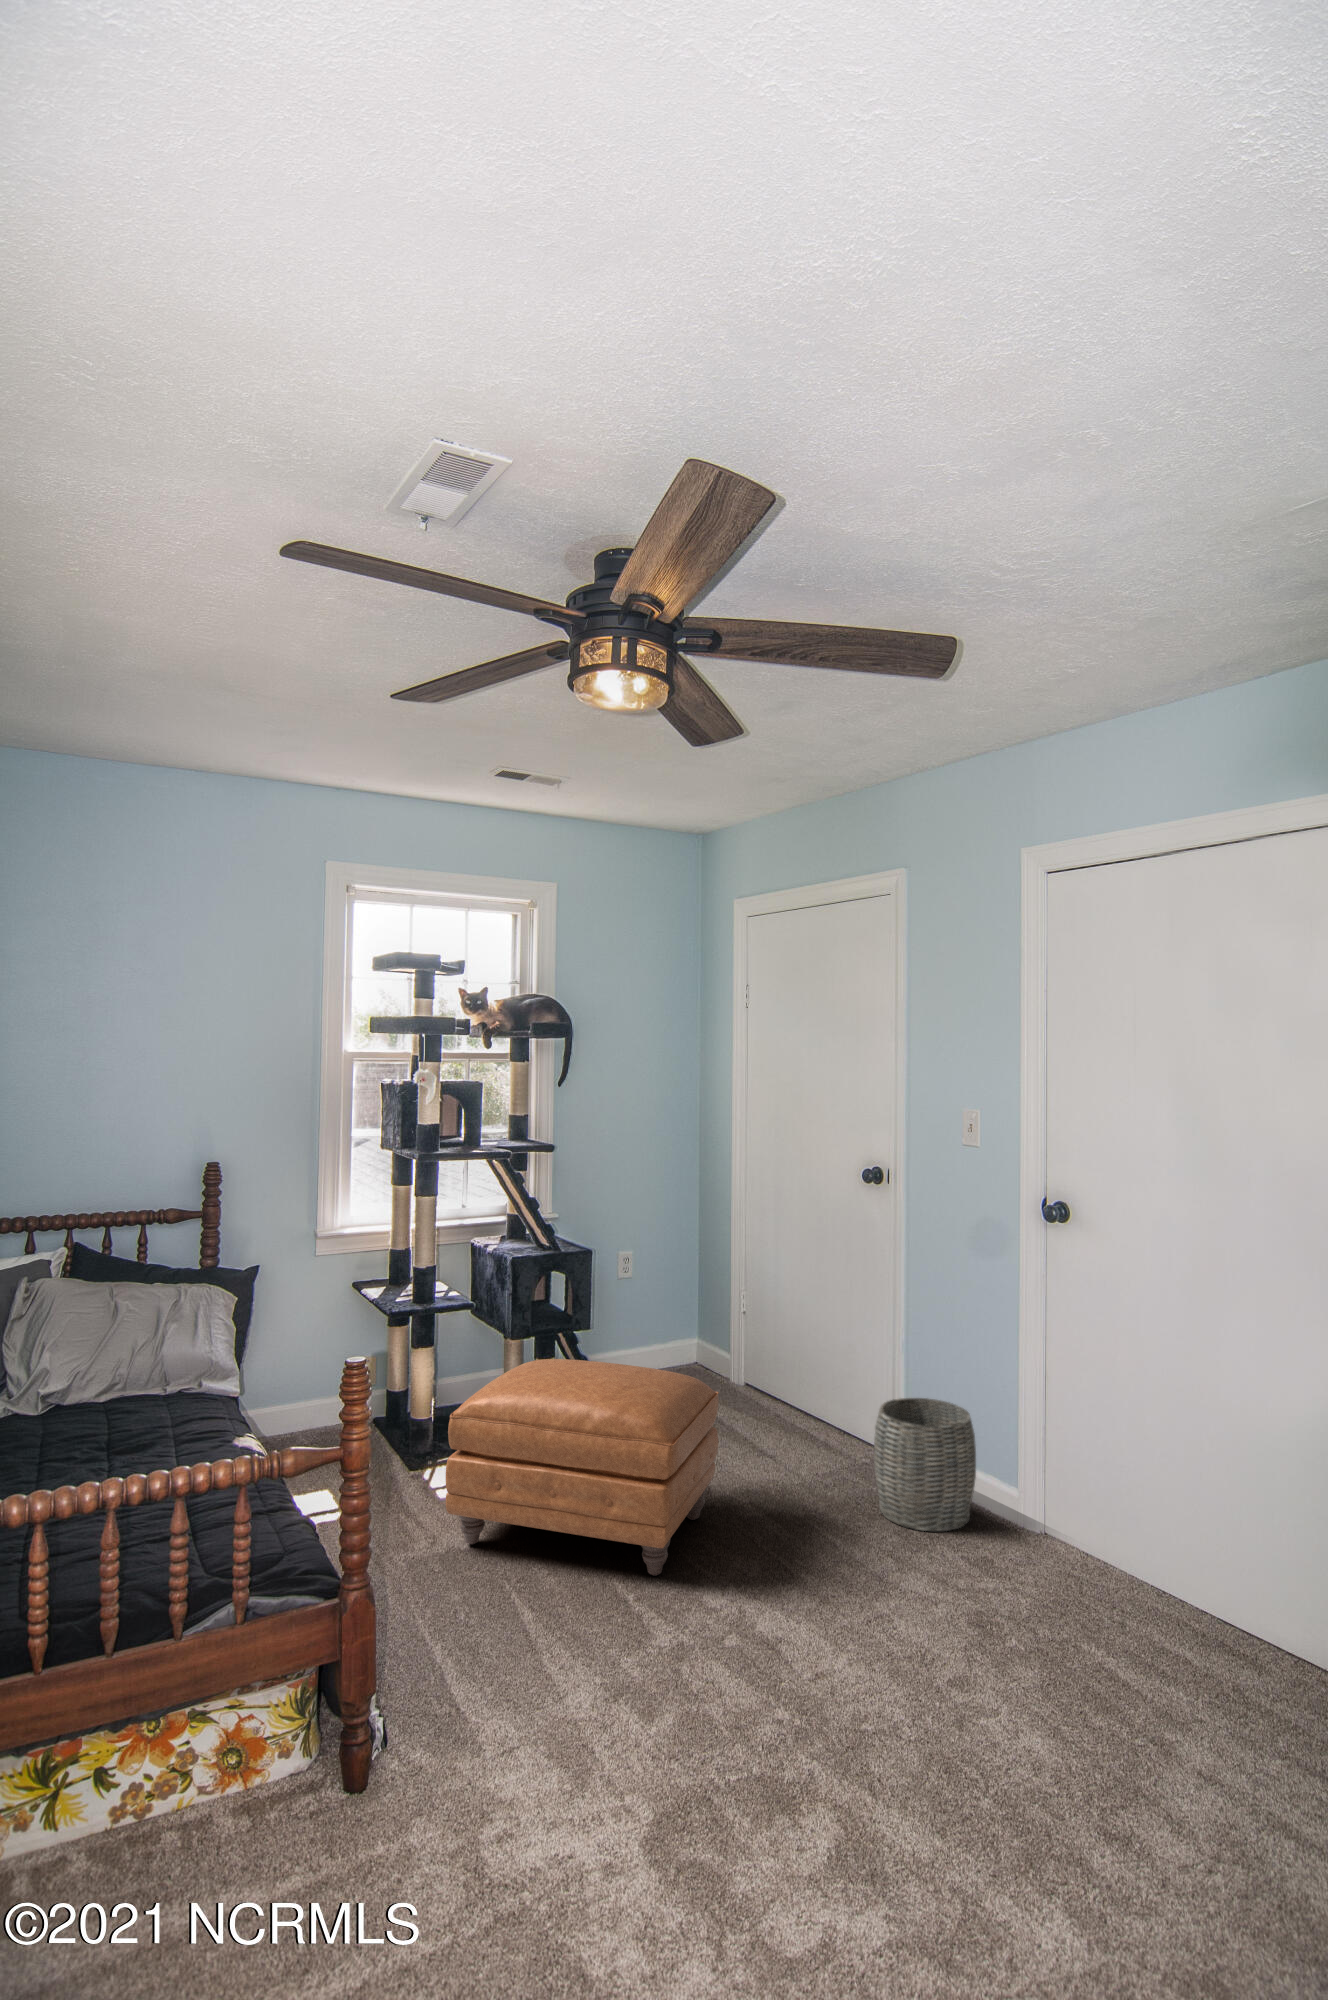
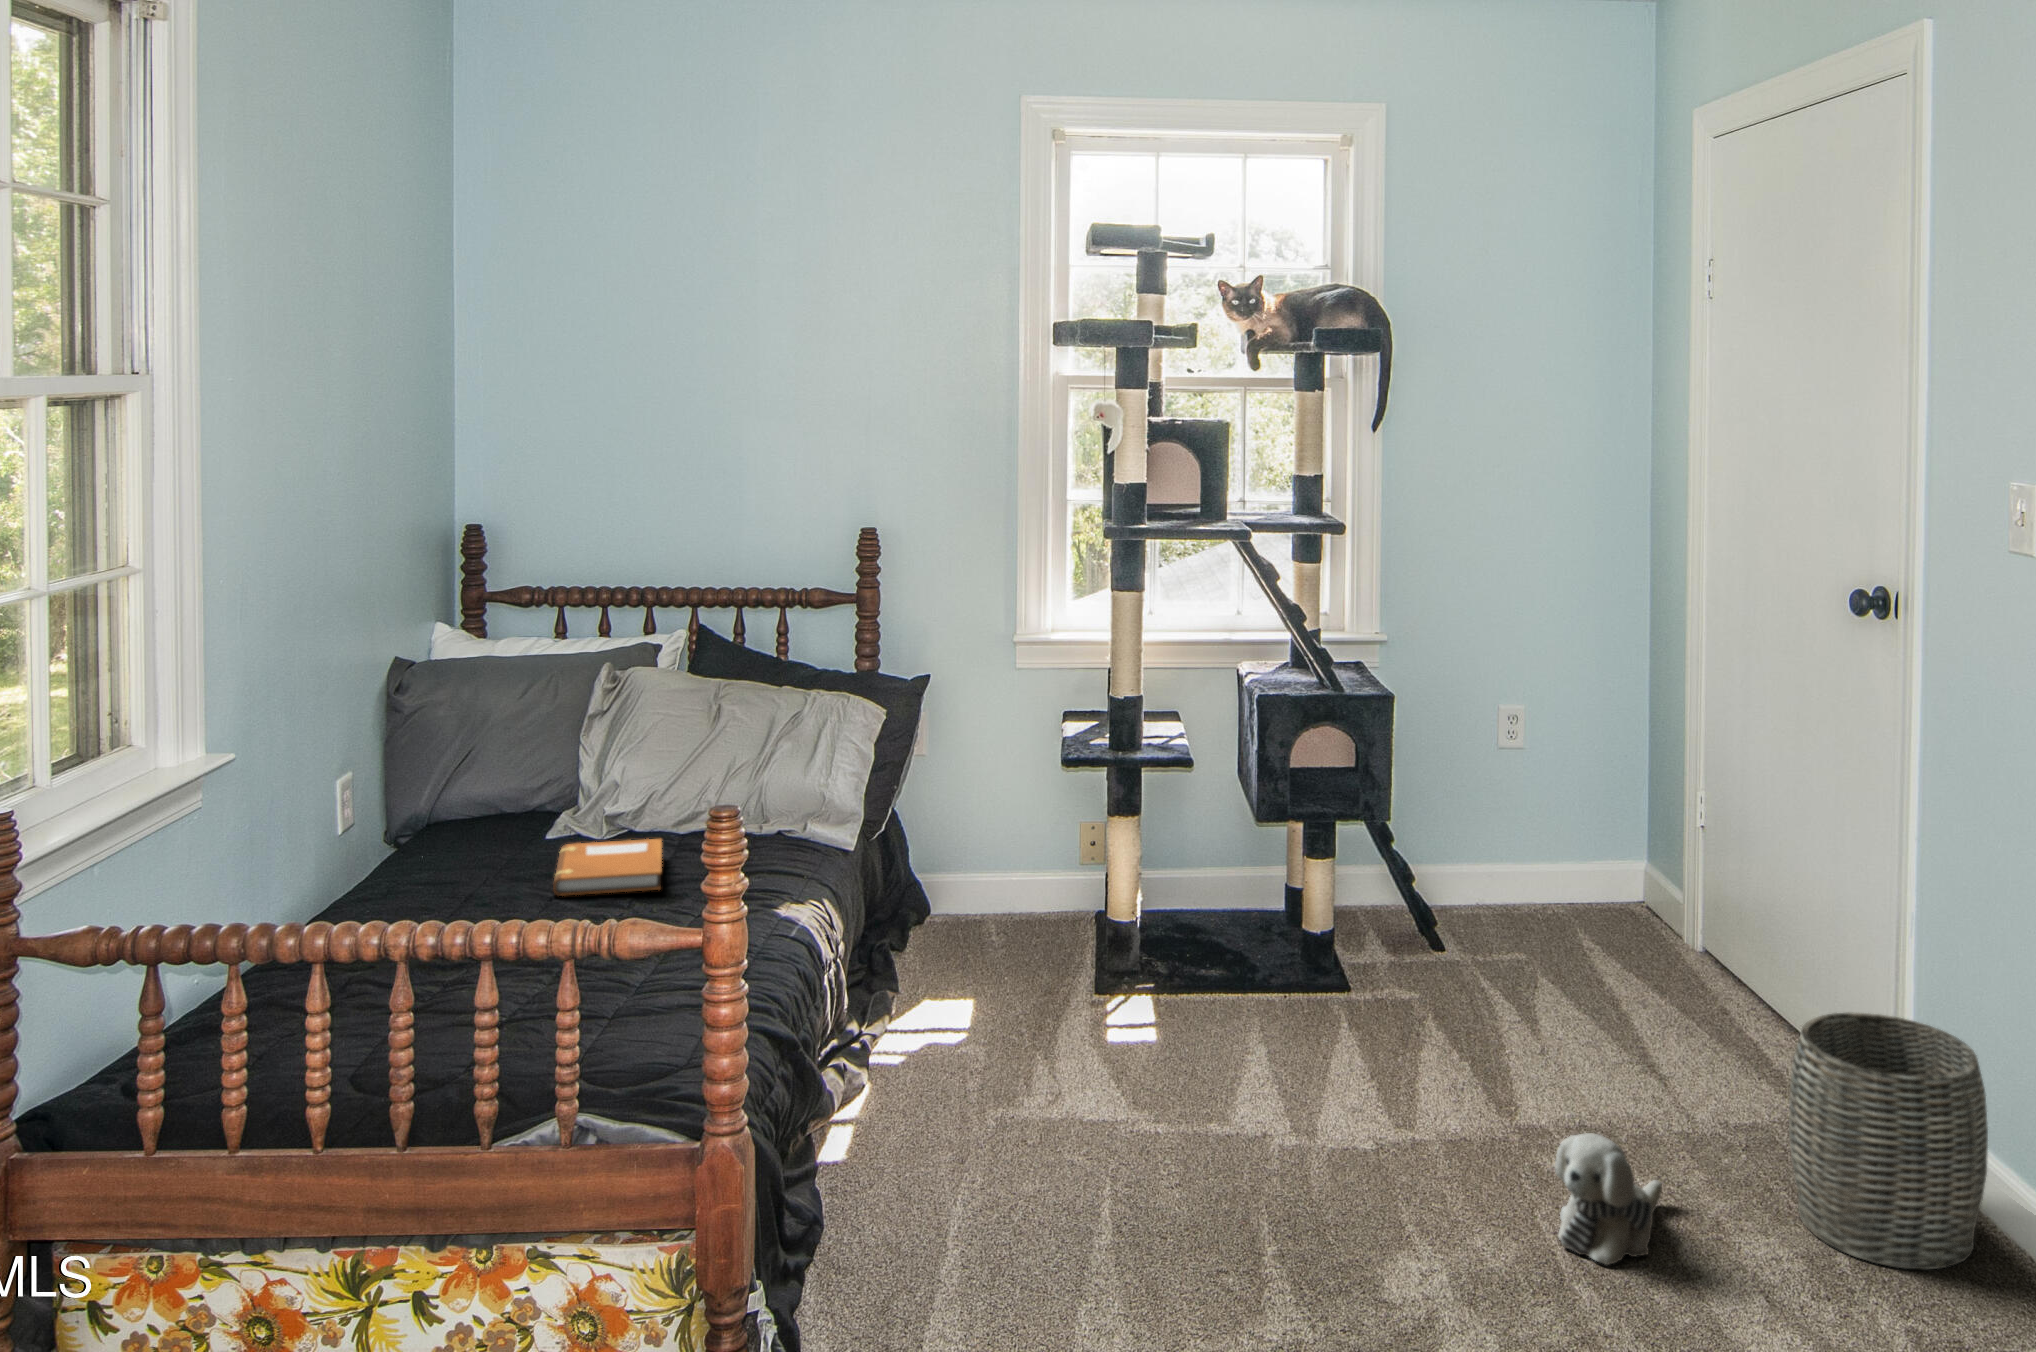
ottoman: present [446,1359,719,1576] -> none [1066,856,1511,1223]
notebook: none [38,1407,147,1459] -> present [553,839,662,896]
plush toy: none [772,1489,831,1564] -> present [1555,1133,1662,1265]

